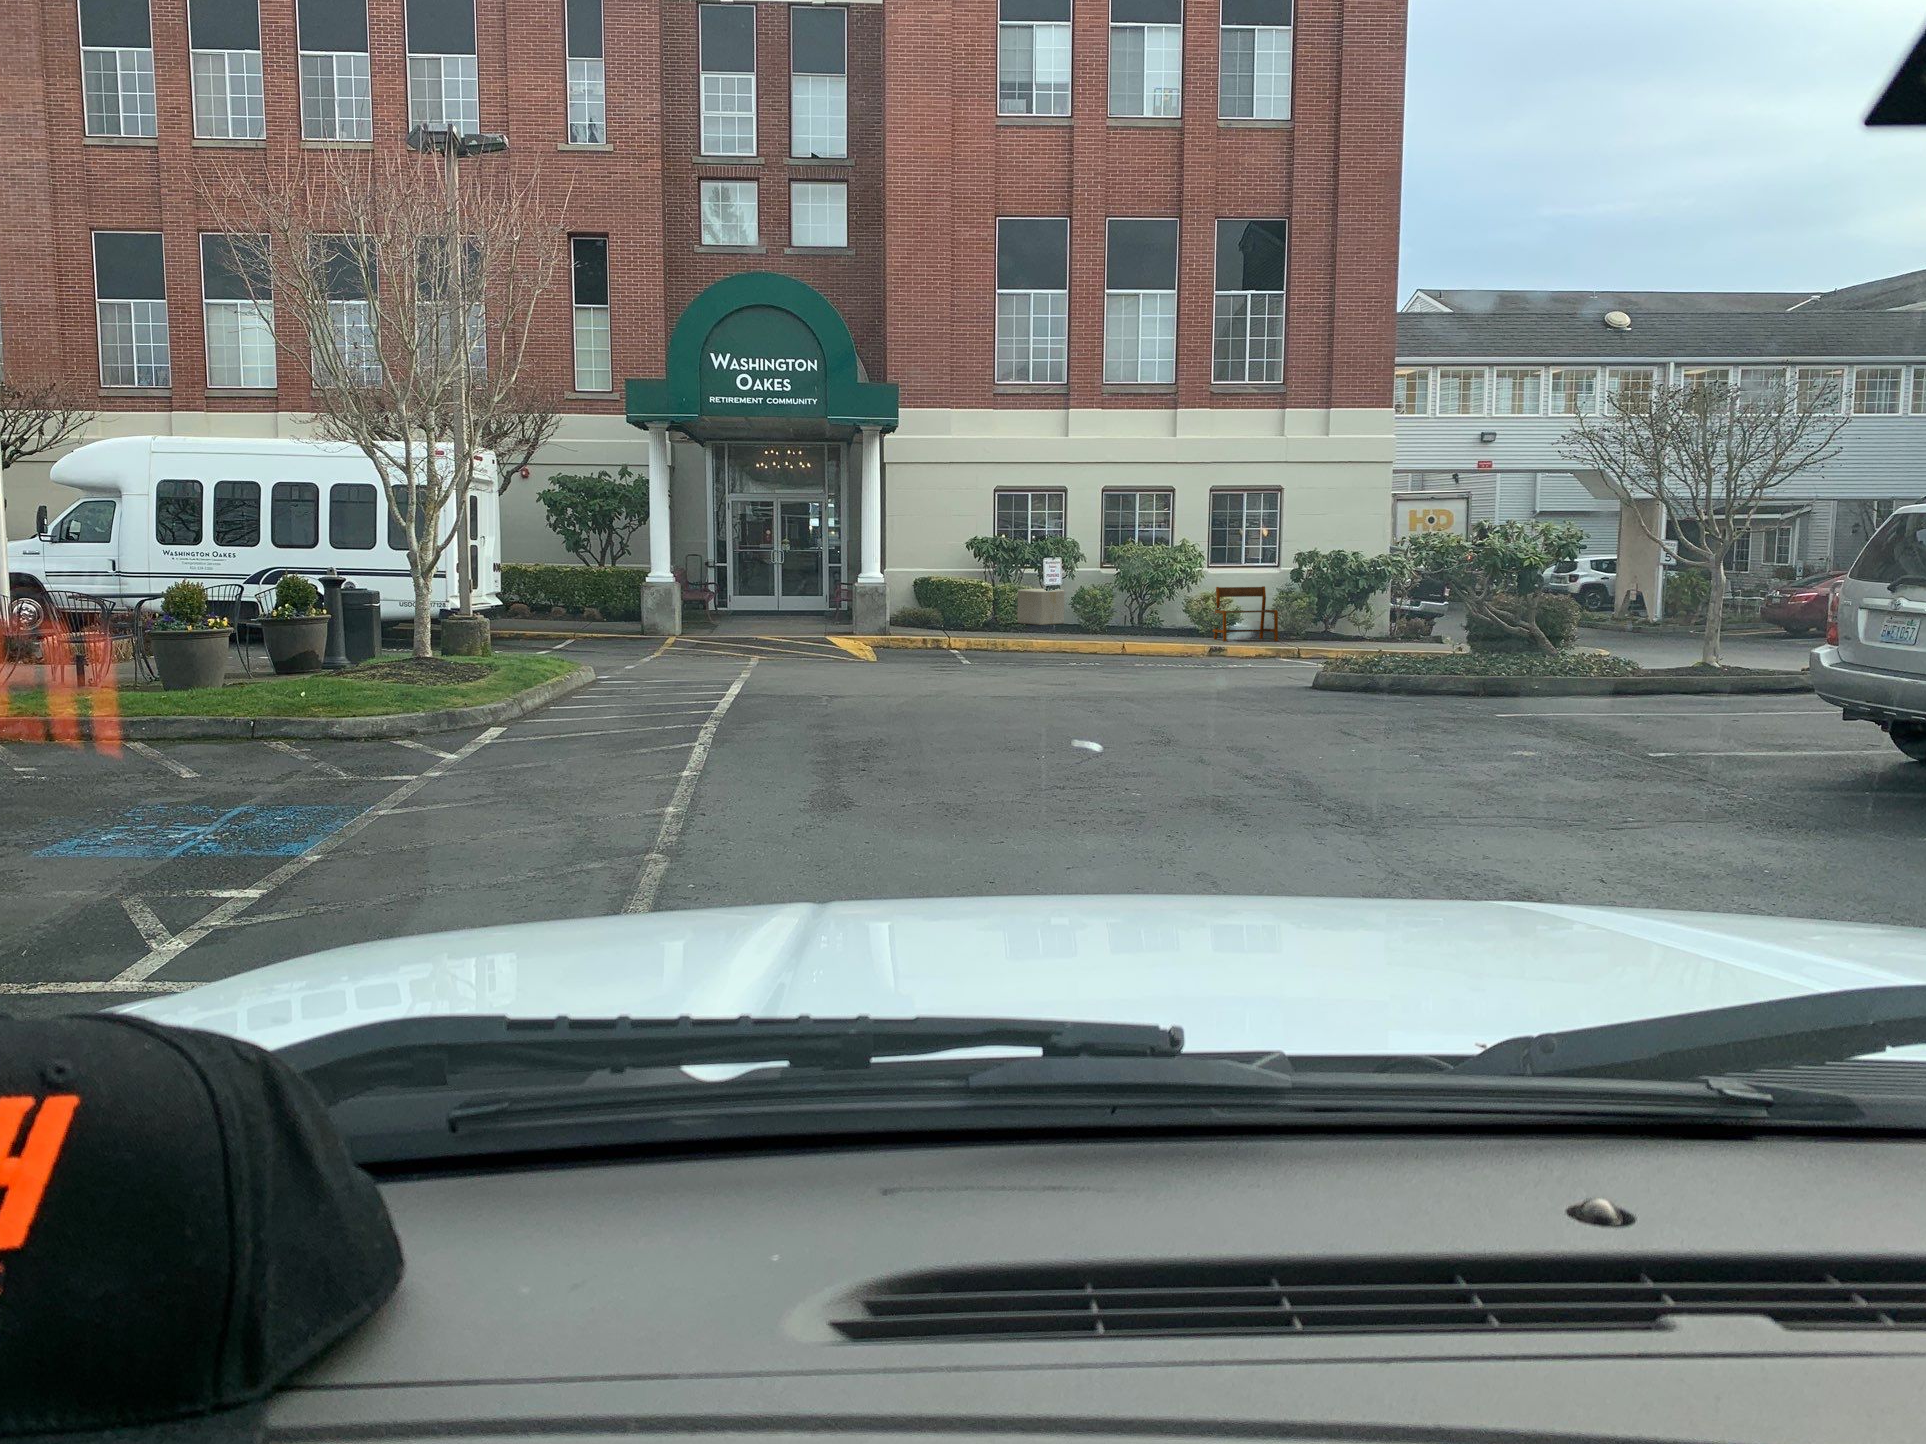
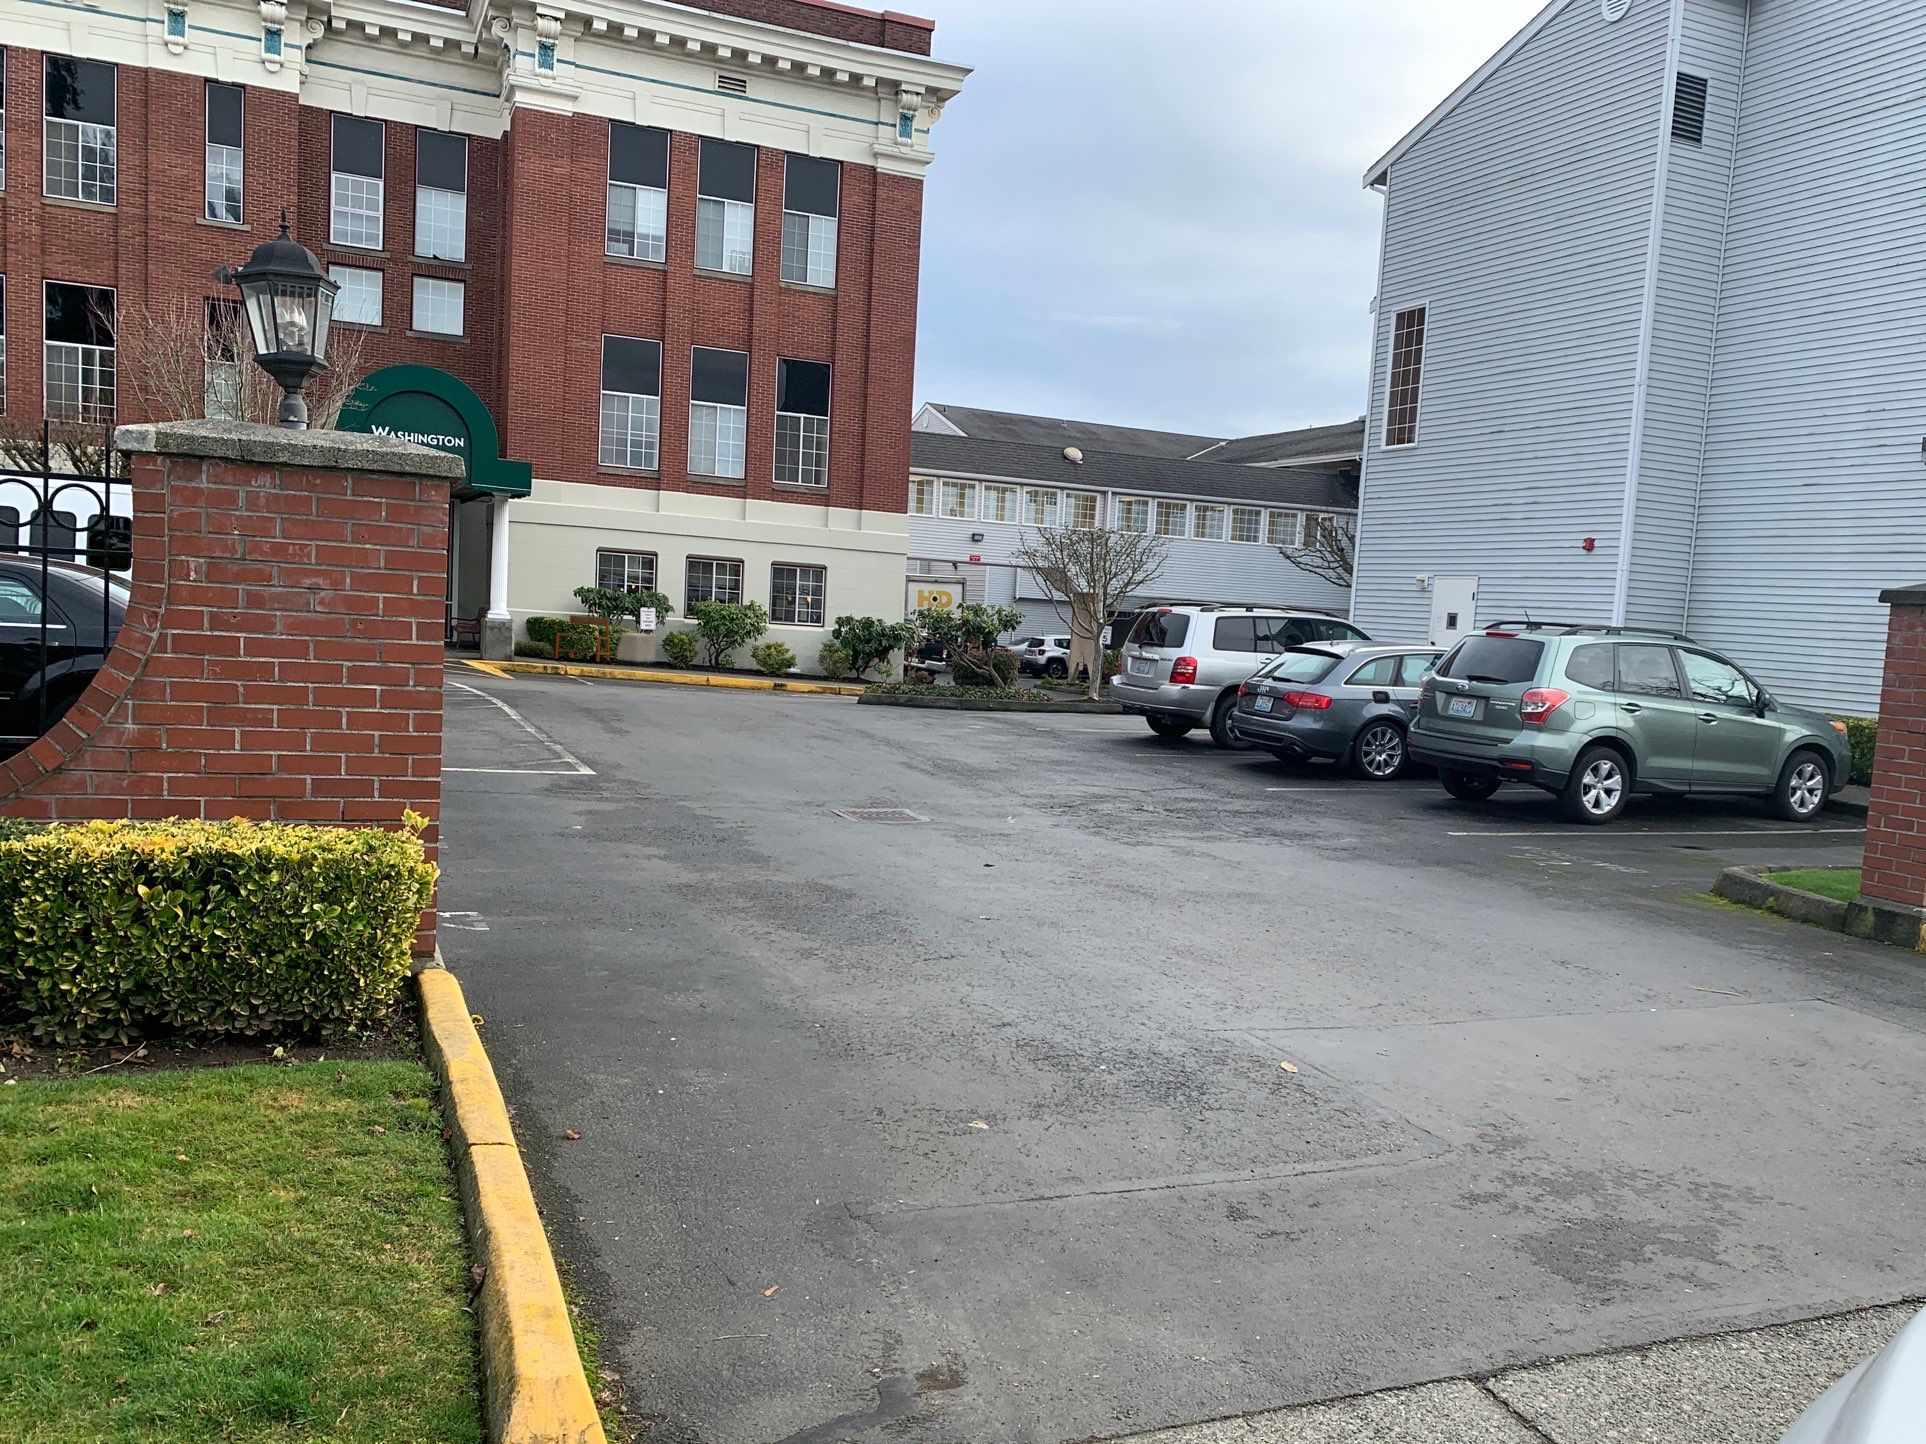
bench: present [1213,586,1278,642] -> present [555,615,610,662]

